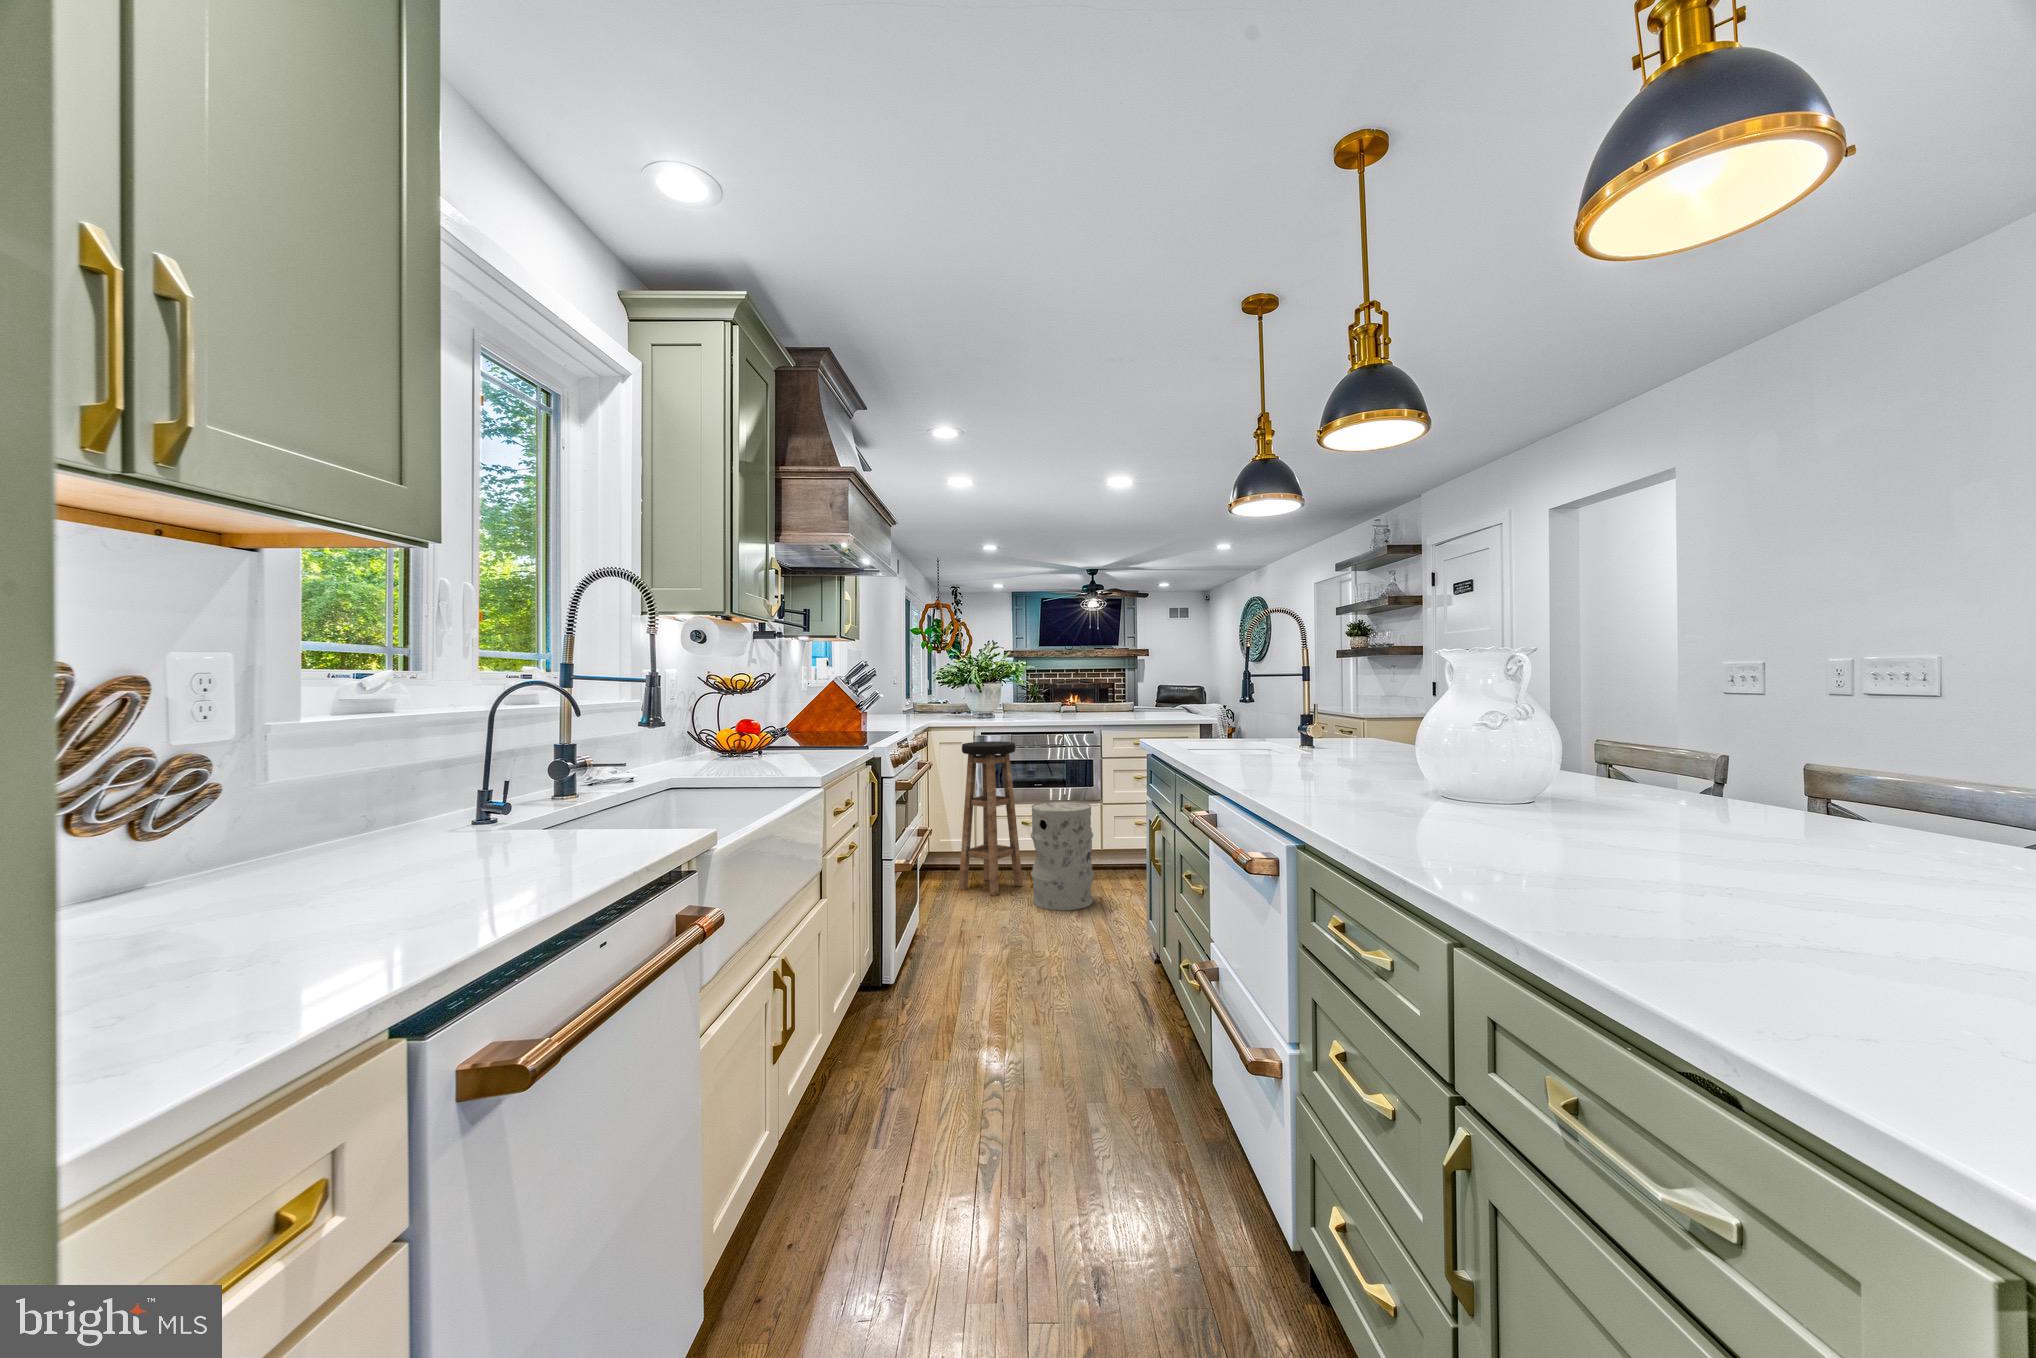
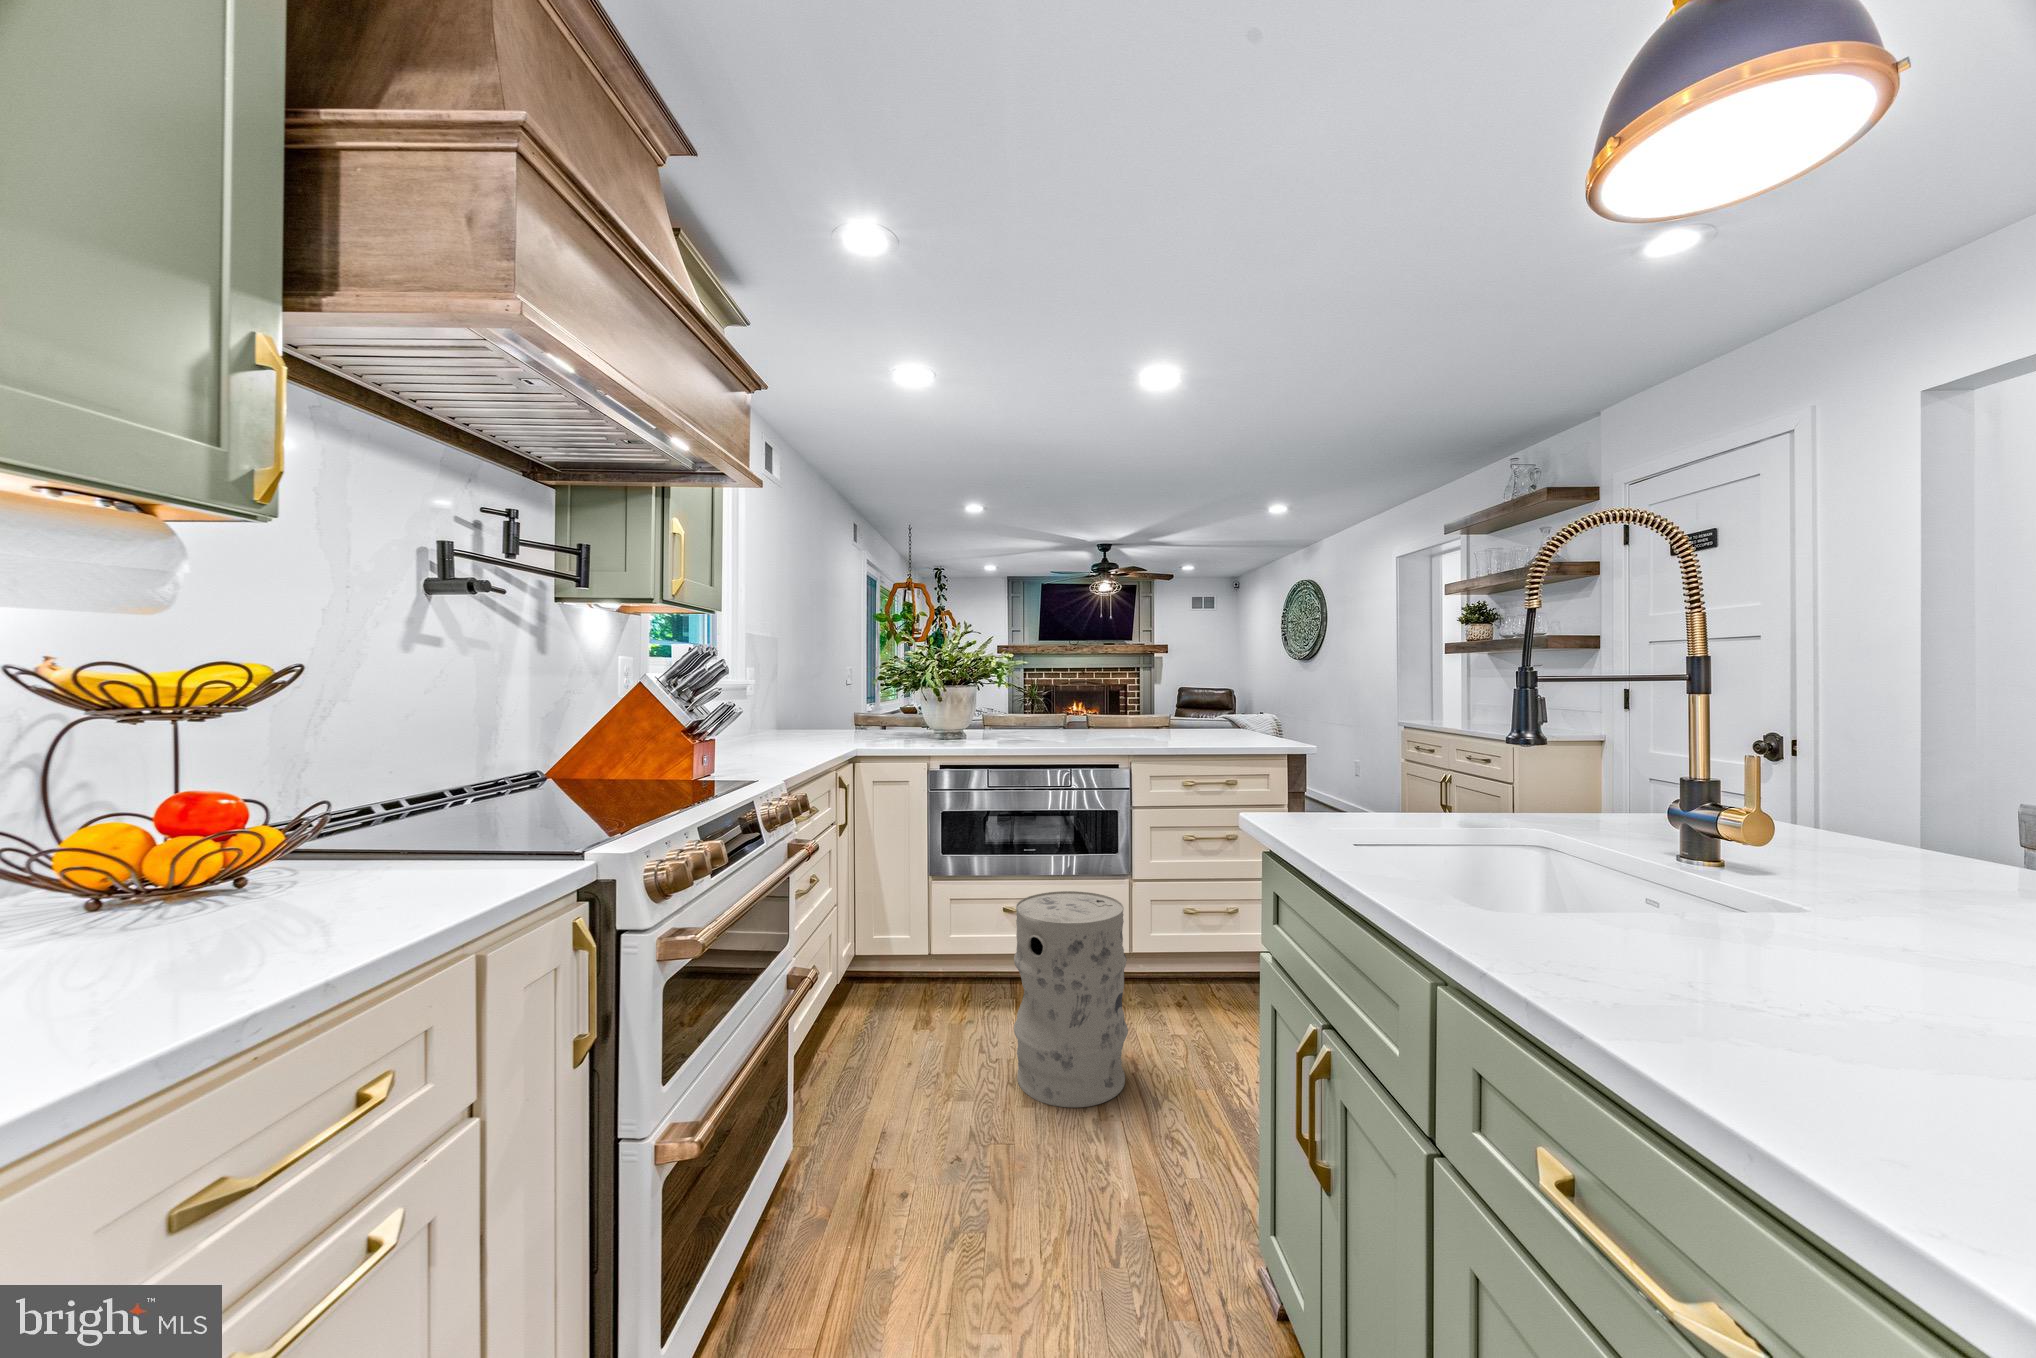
bar stool: present [959,741,1023,896] -> none [891,782,1002,1059]

